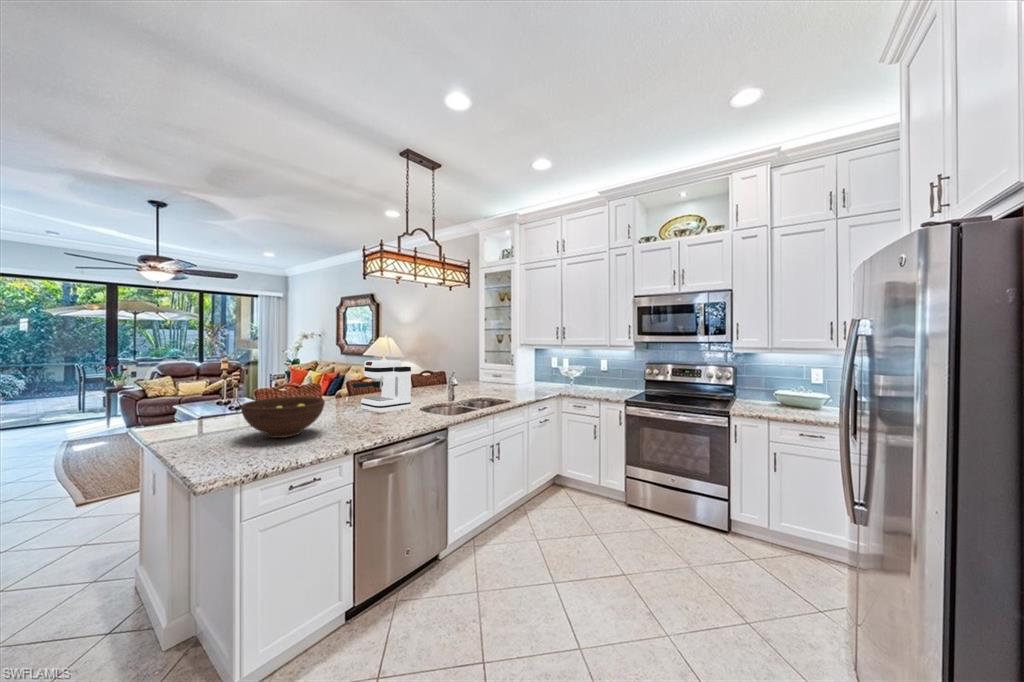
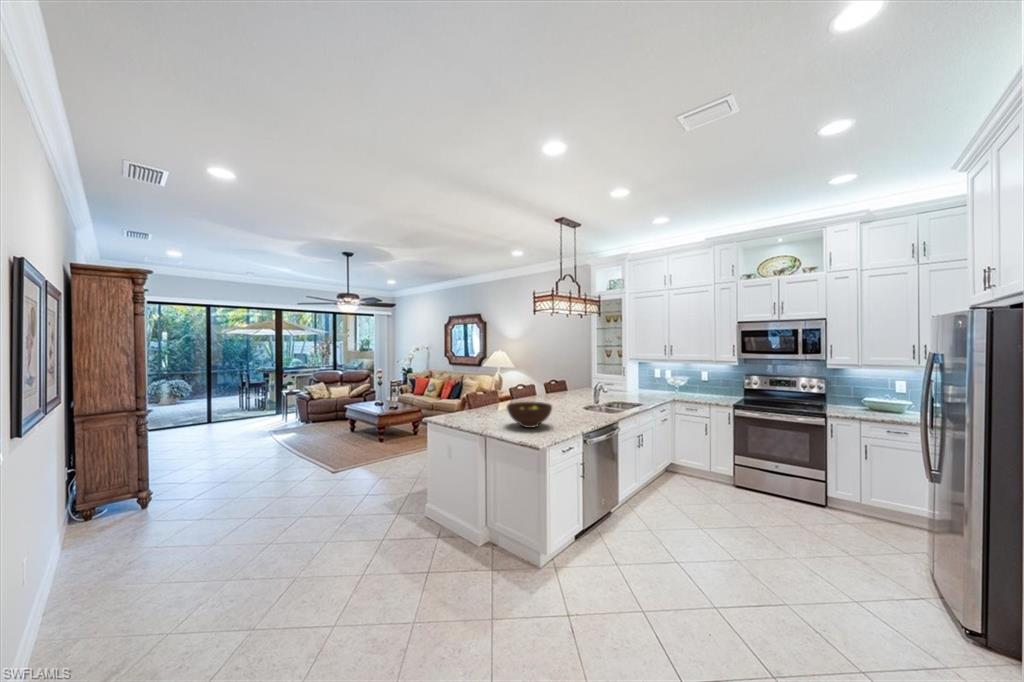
coffee maker: present [353,360,411,413] -> none [543,375,579,413]

